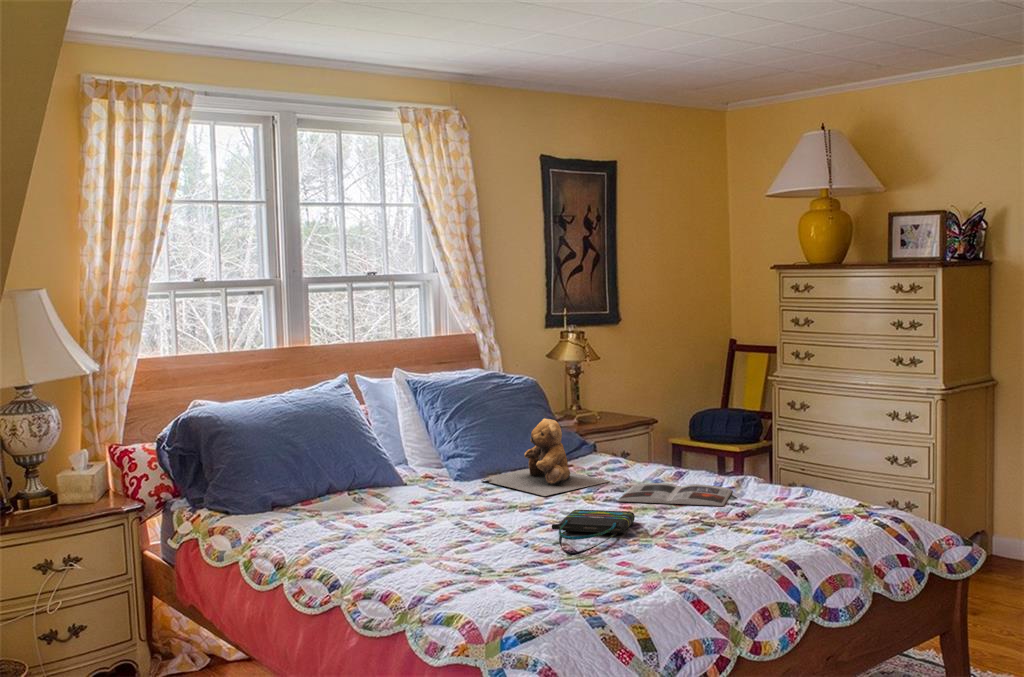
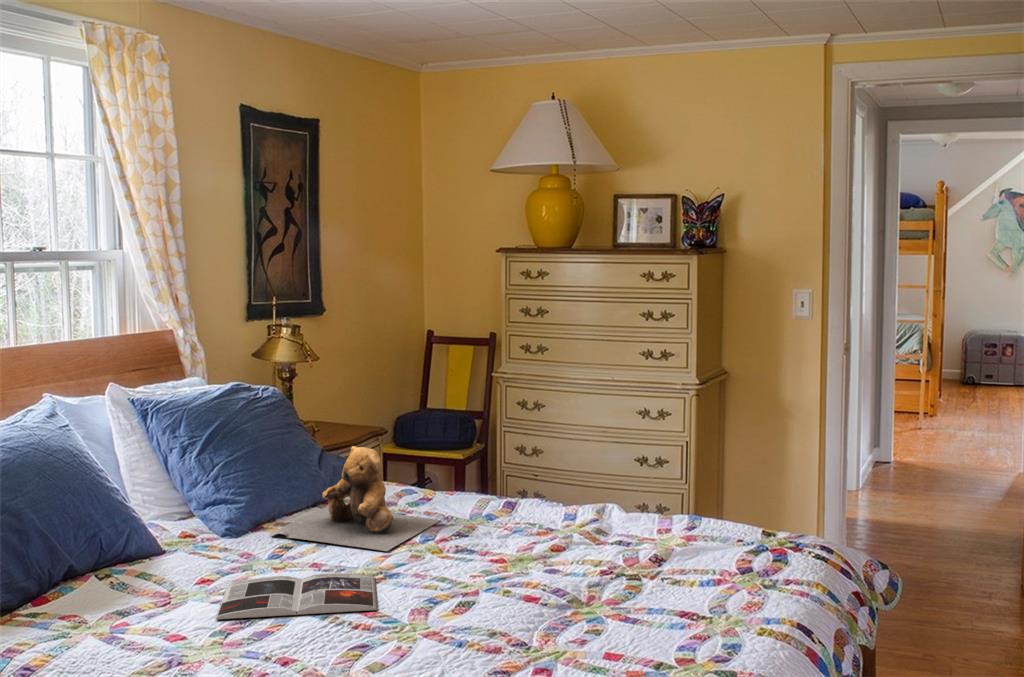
magazine: present [617,483,732,506] -> present [215,573,377,620]
tote bag: present [552,510,635,555] -> none [465,565,566,640]

